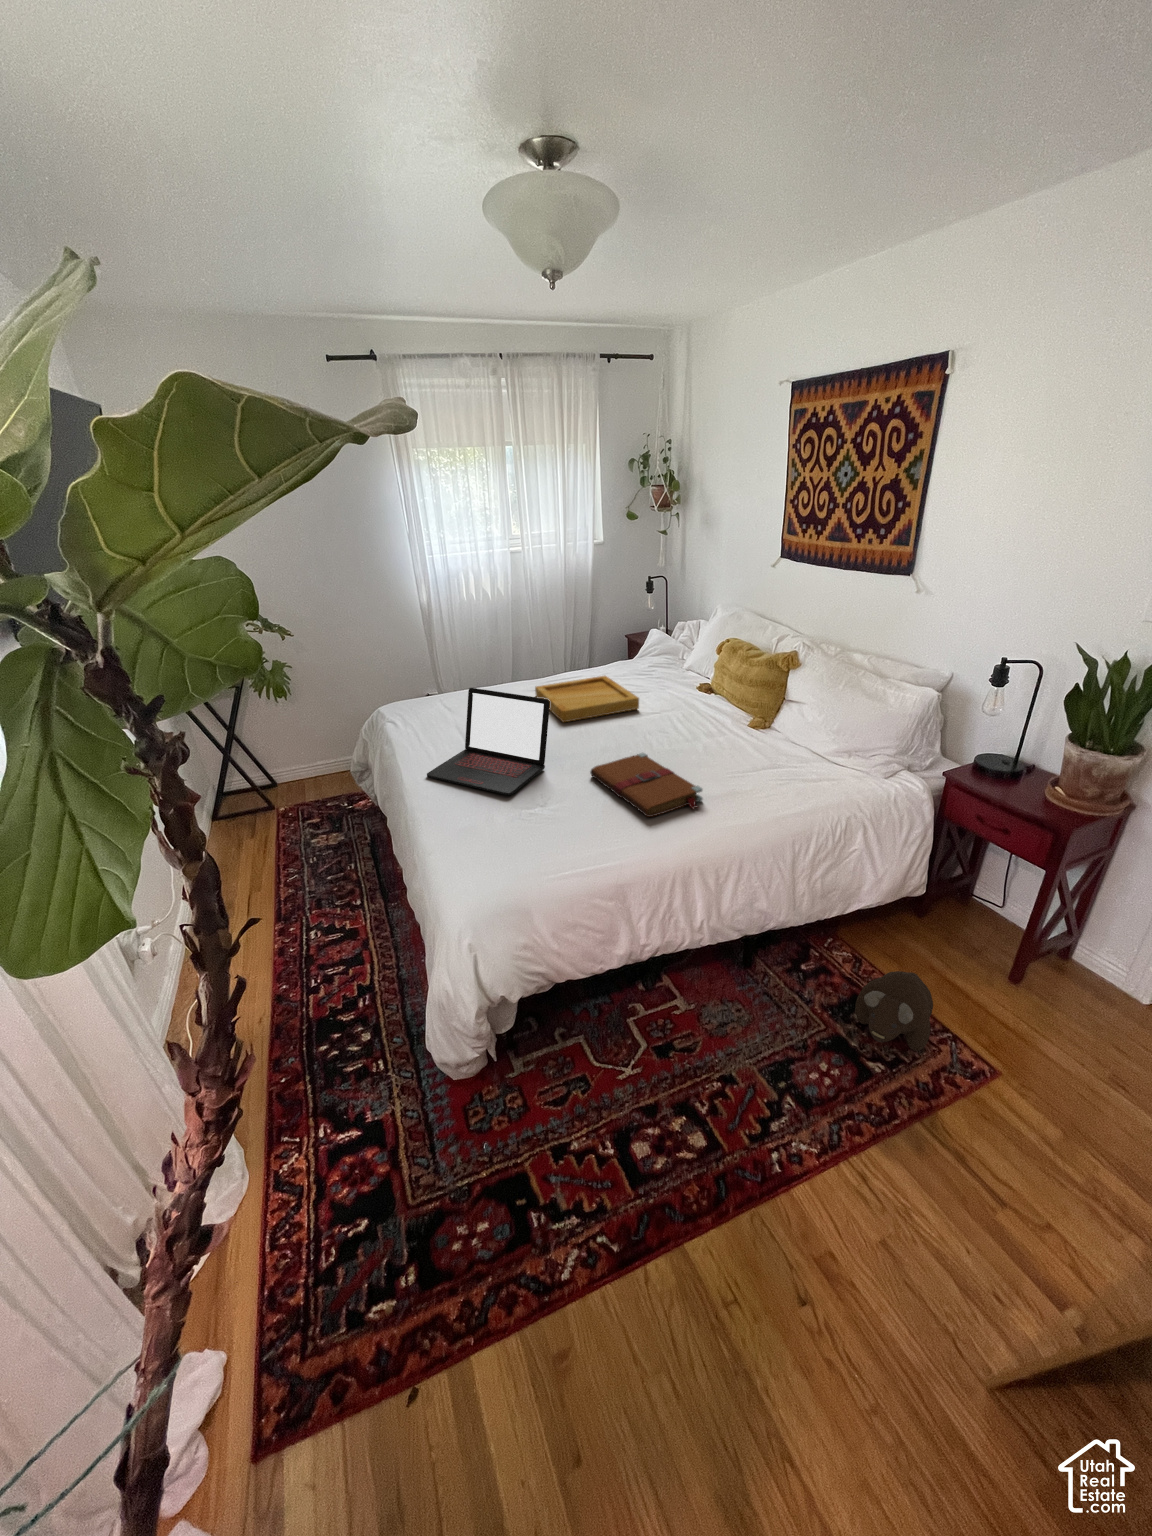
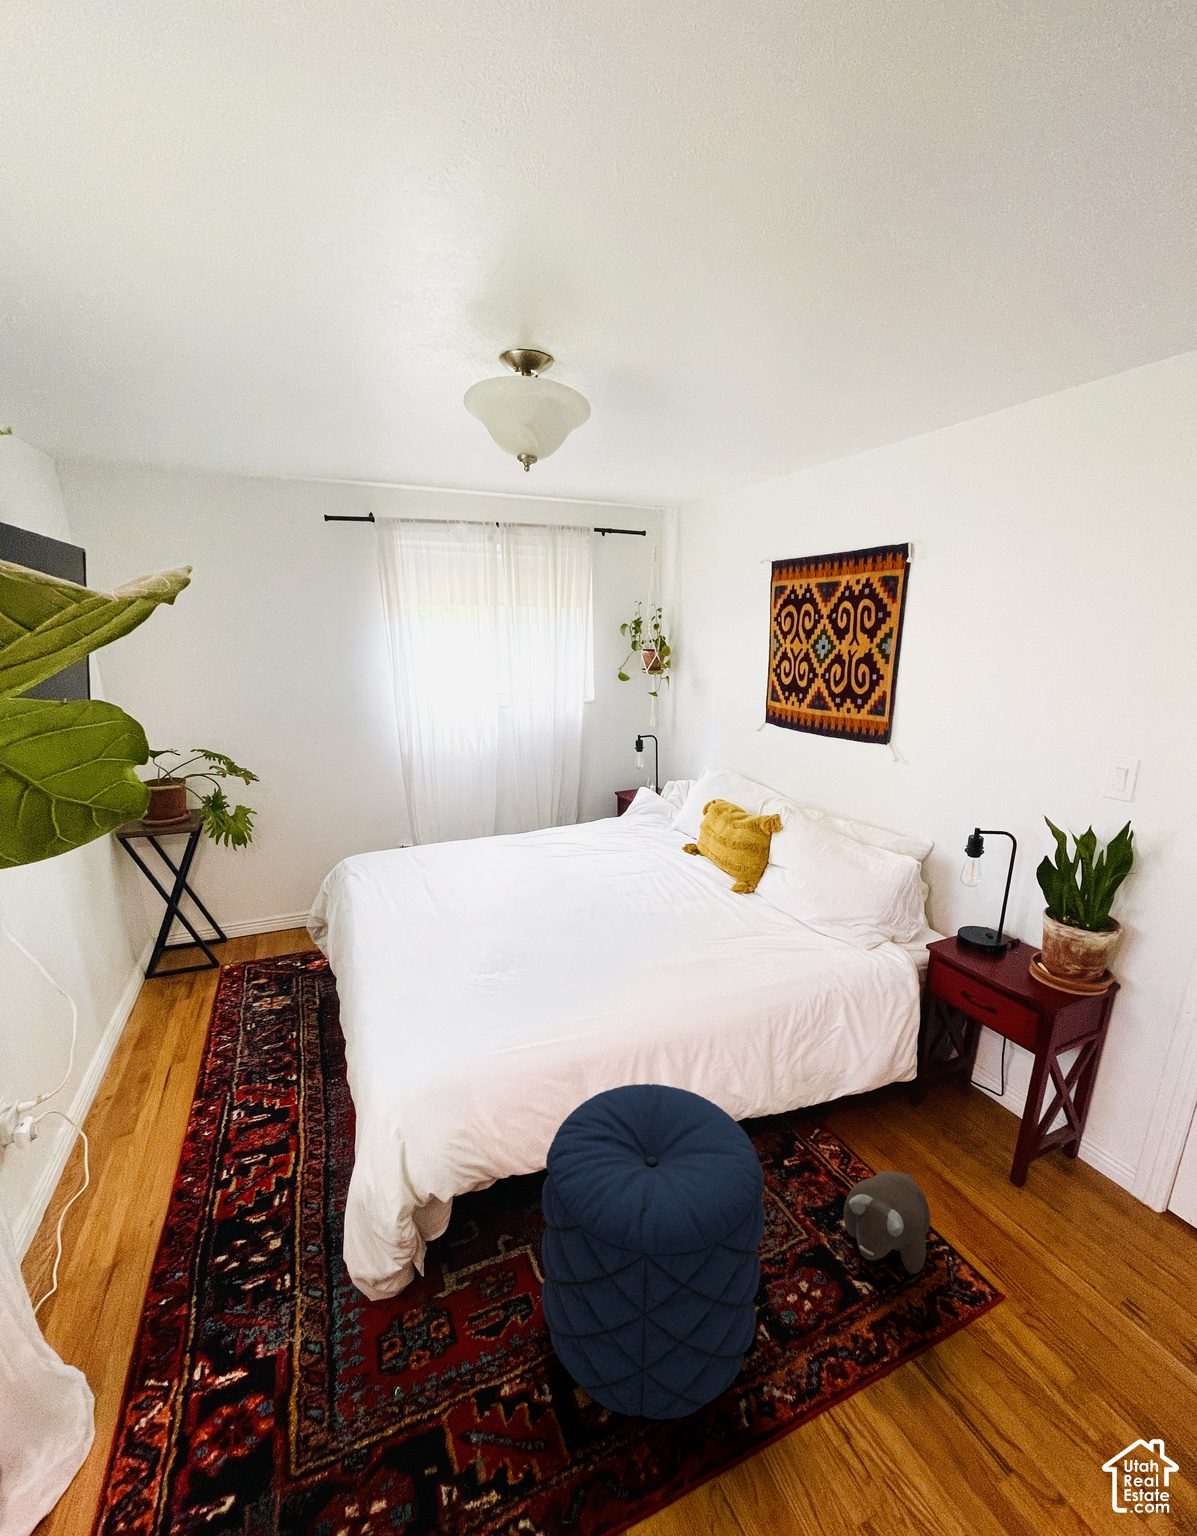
tray: present [535,676,639,722] -> none [513,829,619,877]
laptop: present [427,688,550,795] -> none [384,837,520,953]
book: present [590,753,703,817] -> none [558,911,674,981]
pouf: none [598,906,797,1163] -> present [542,1084,765,1419]

